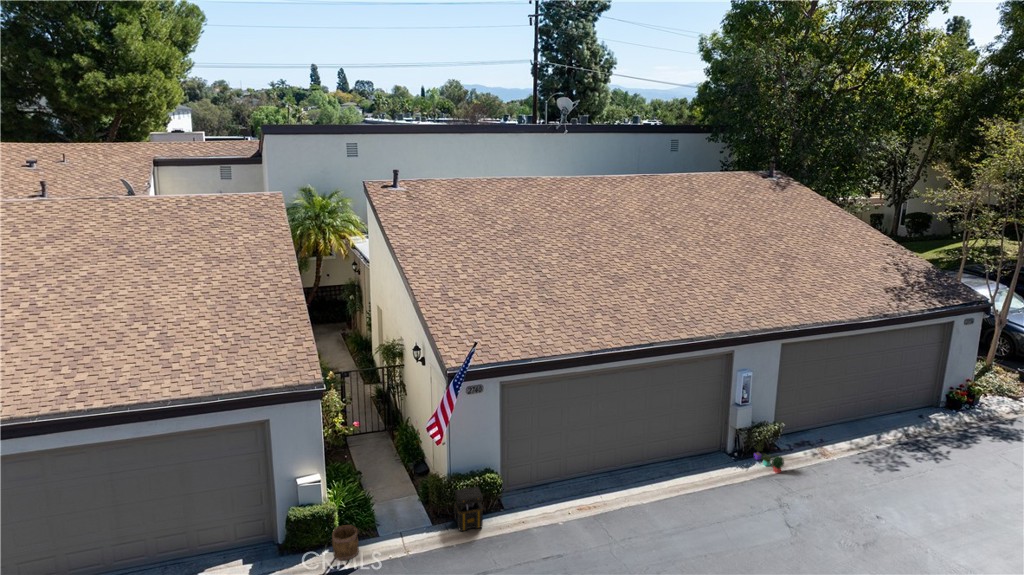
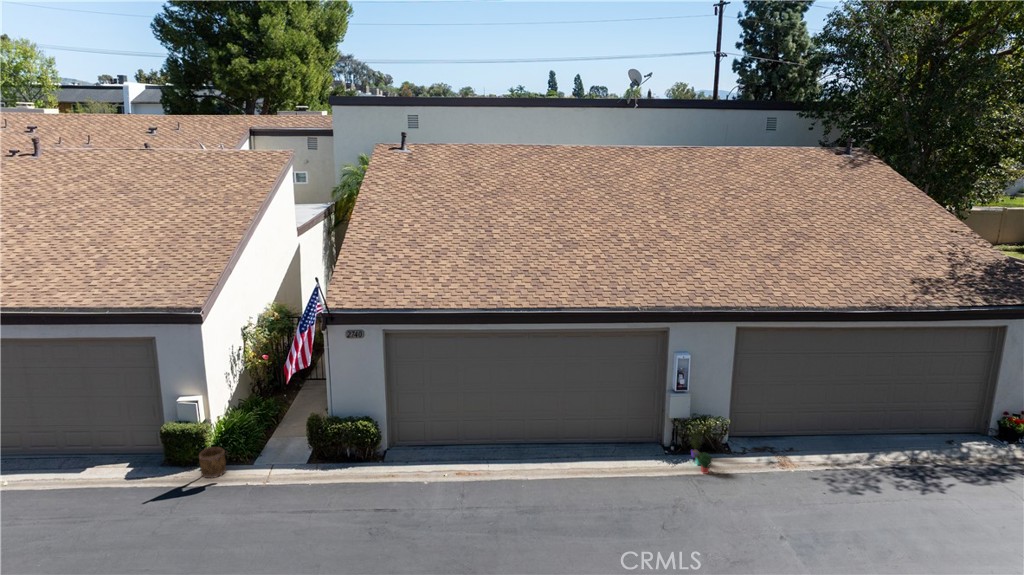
toolbox: present [455,487,484,531] -> none [322,430,353,473]

